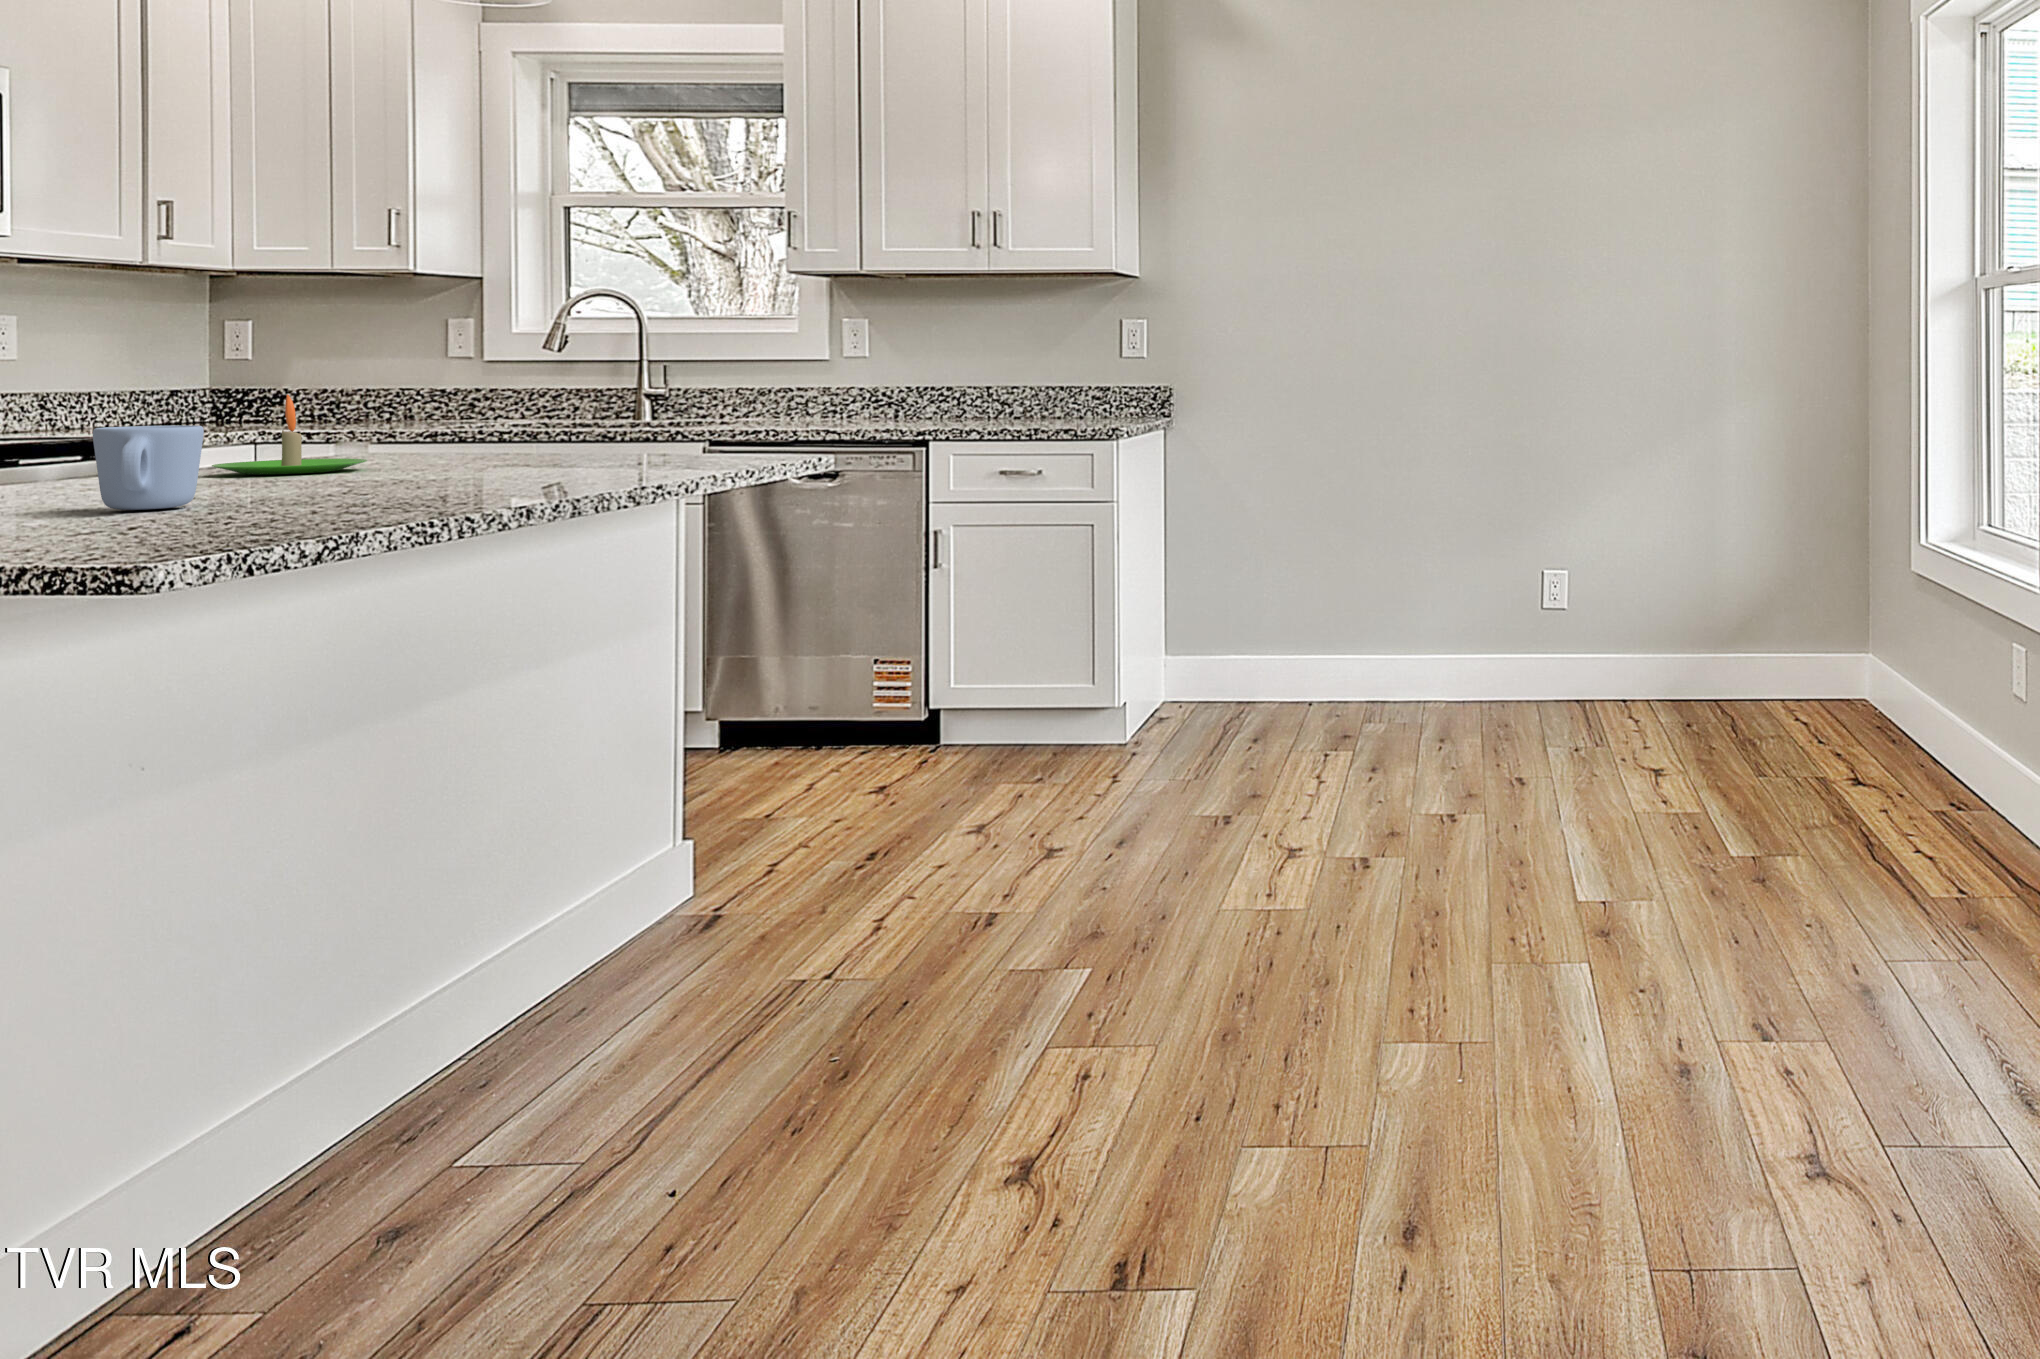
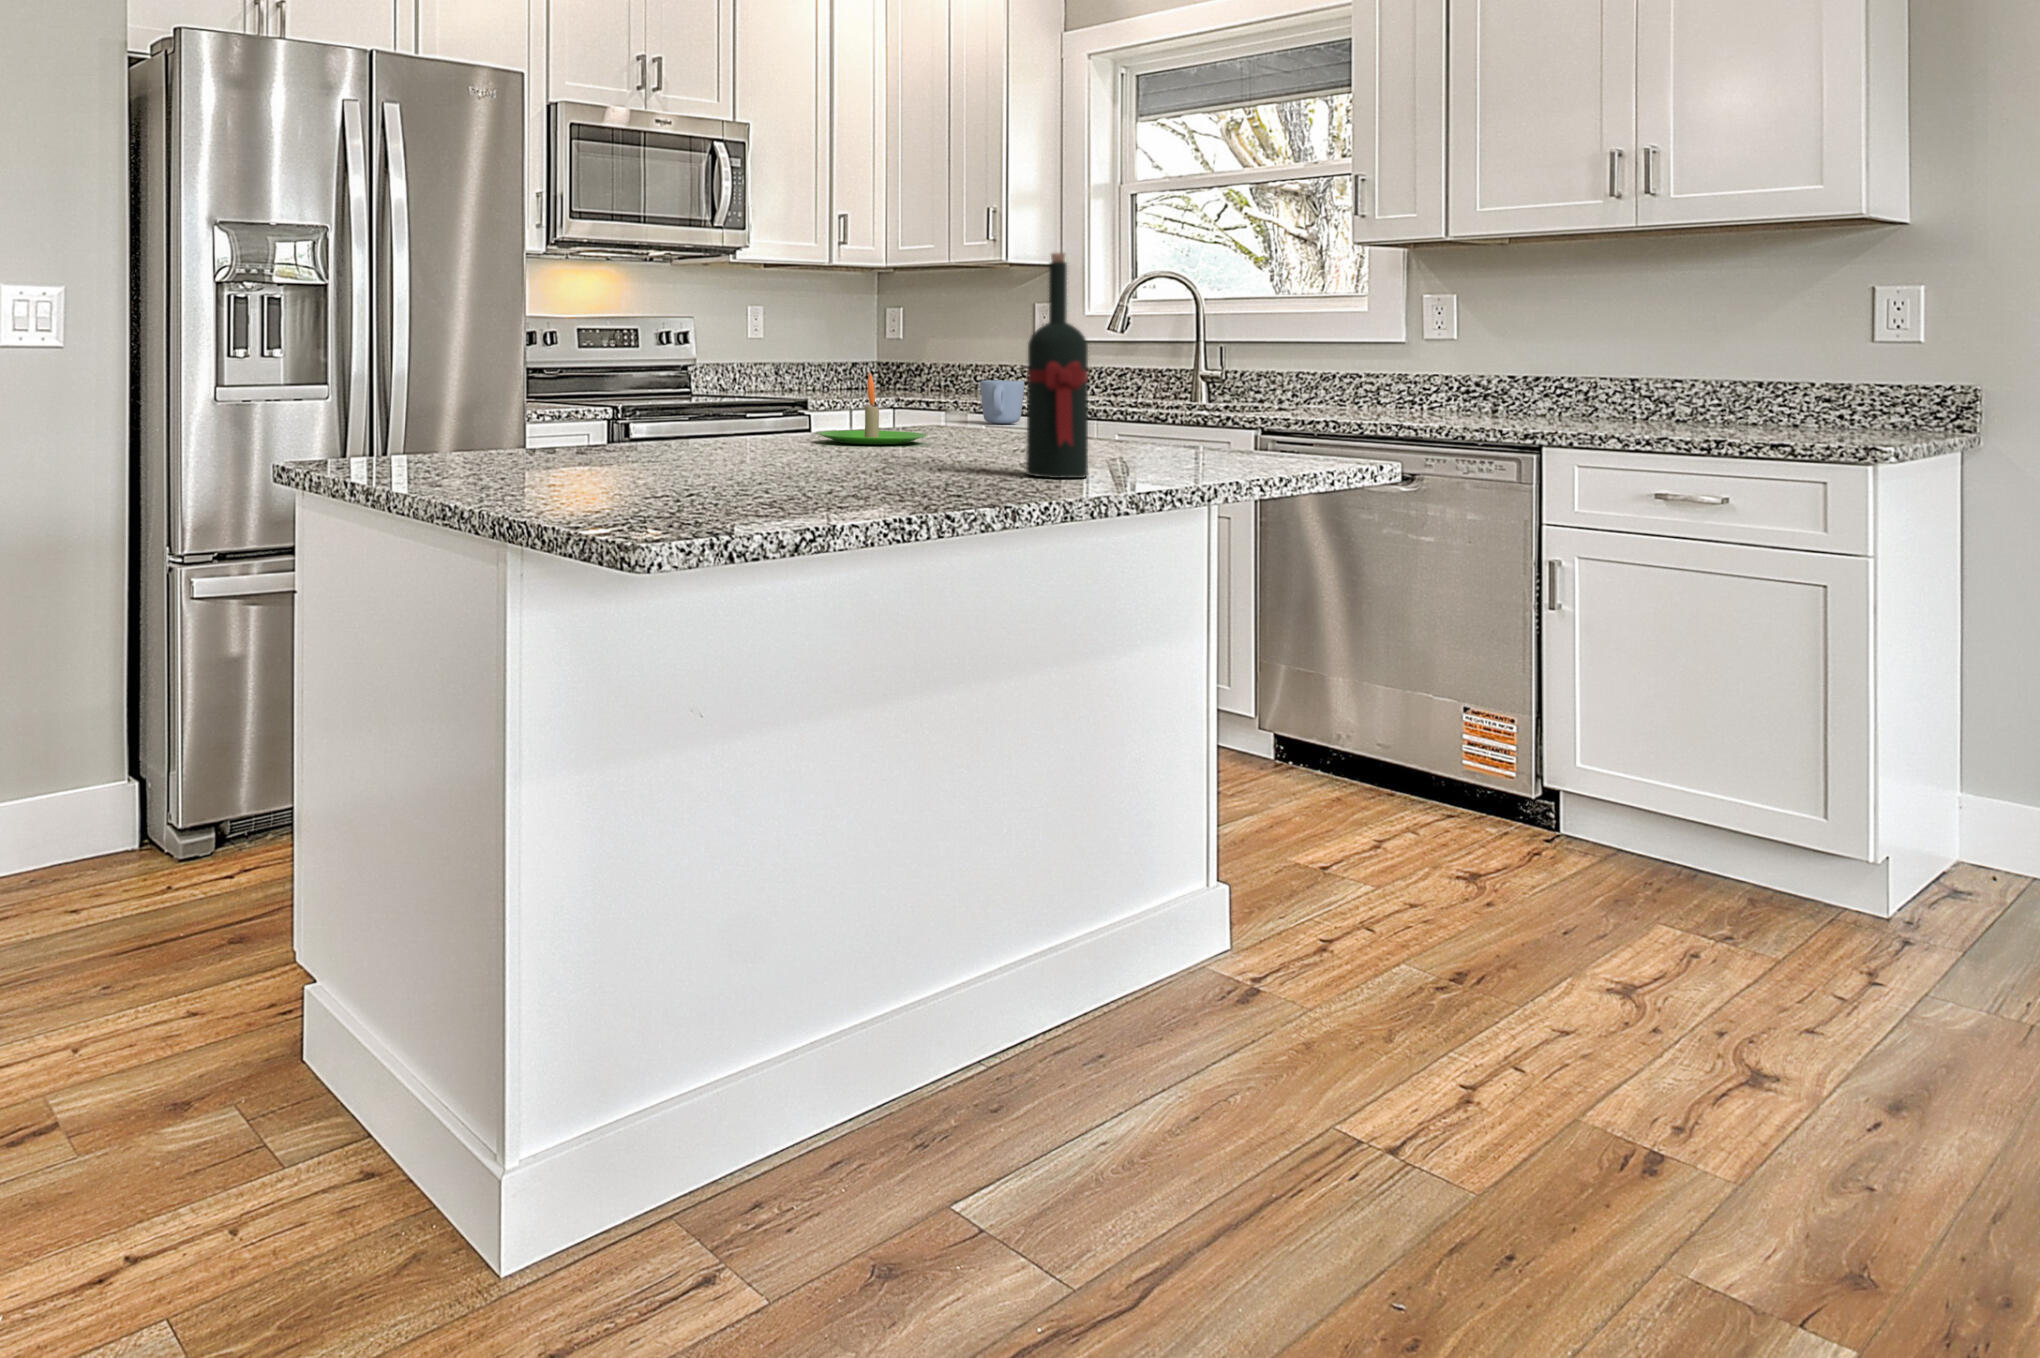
wine bottle: none [519,280,581,484] -> present [1026,253,1088,478]
mug: present [93,425,204,510] -> present [980,380,1024,424]

